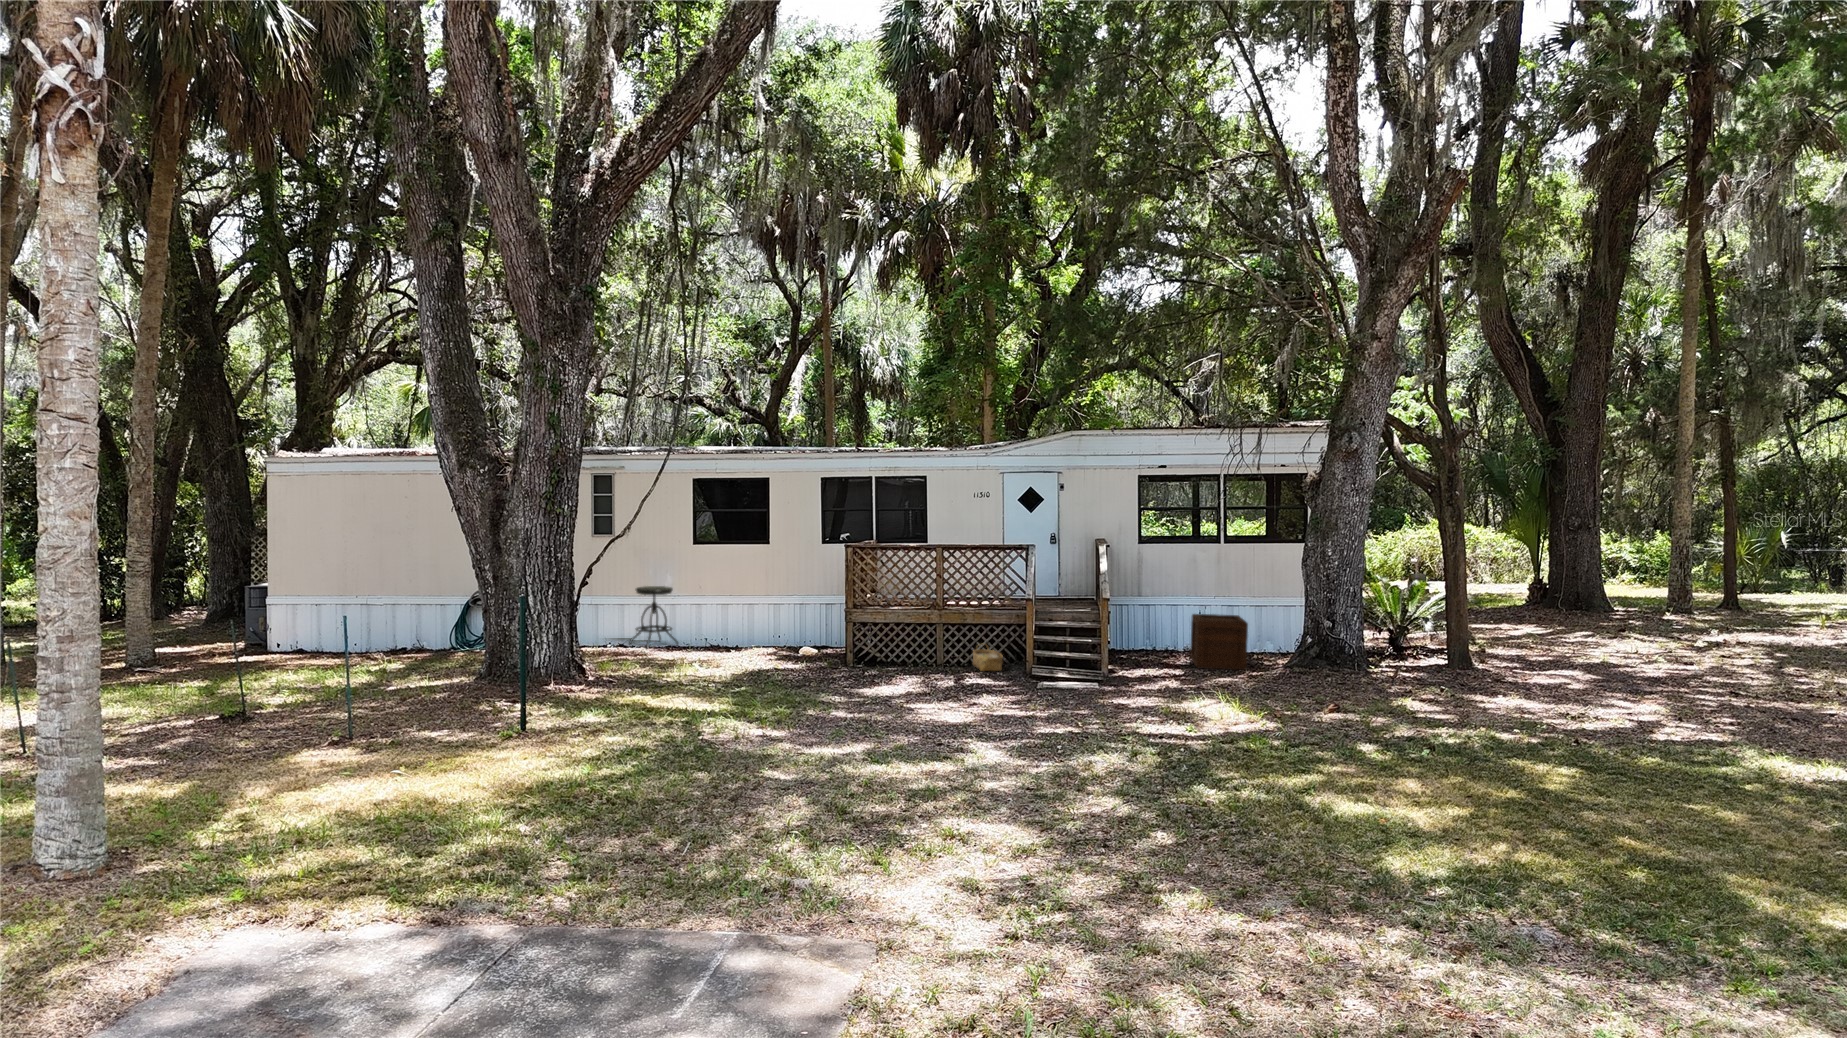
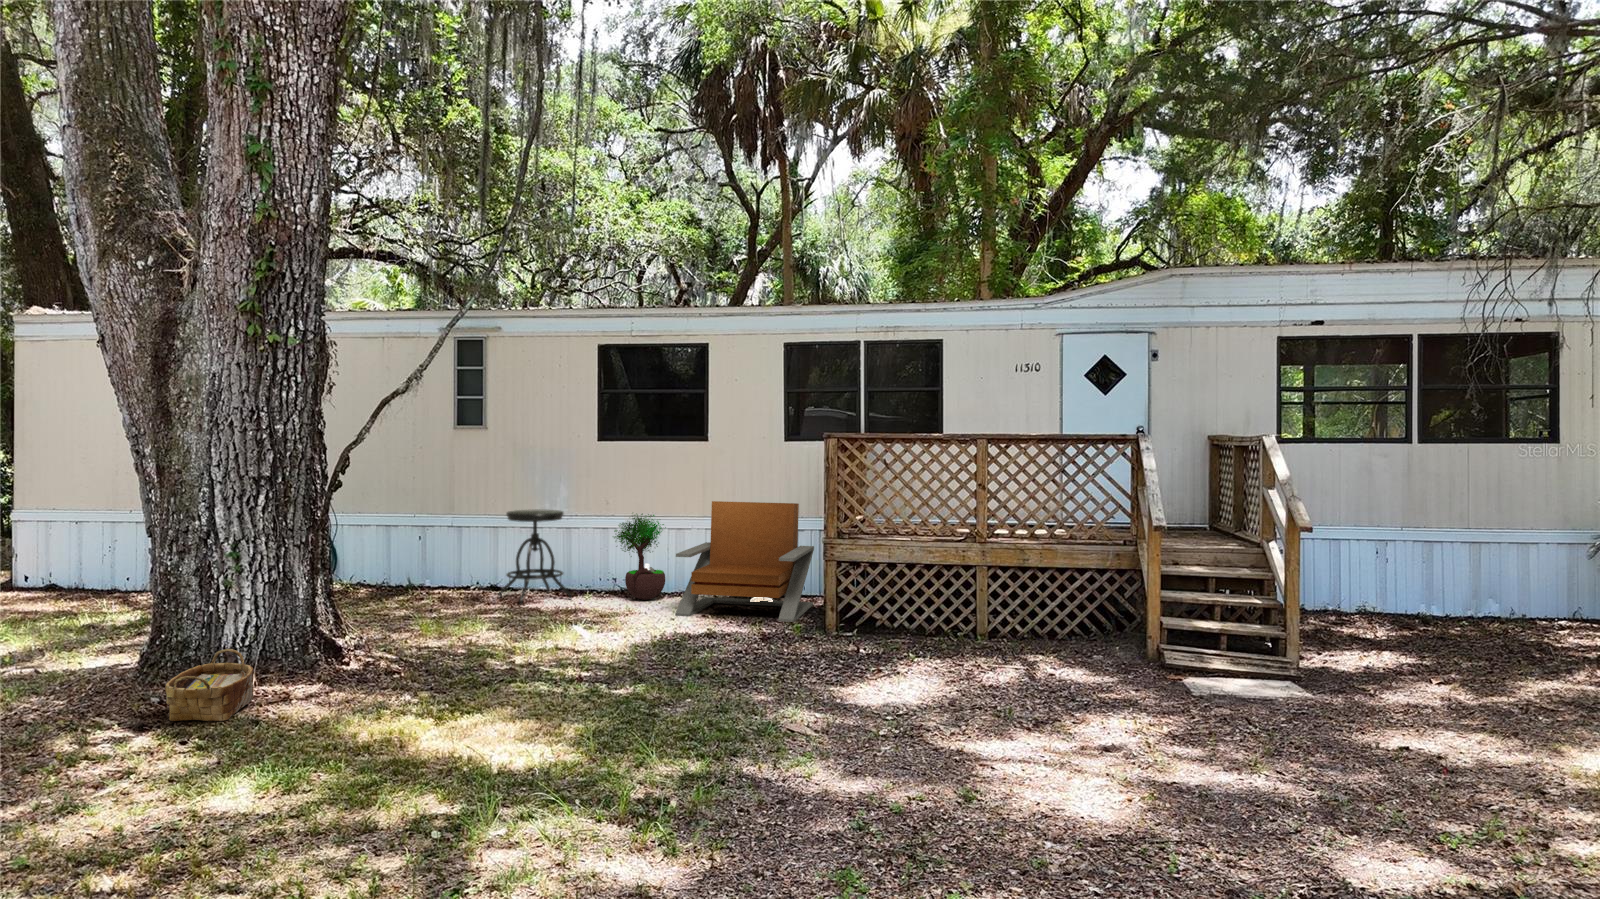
lounge chair: none [750,582,838,659] -> present [675,501,814,622]
potted tree: none [707,586,742,646] -> present [614,513,666,600]
wooden crate: present [1190,614,1248,670] -> none [1397,549,1528,646]
woven basket: present [973,643,1003,671] -> present [165,649,254,721]

